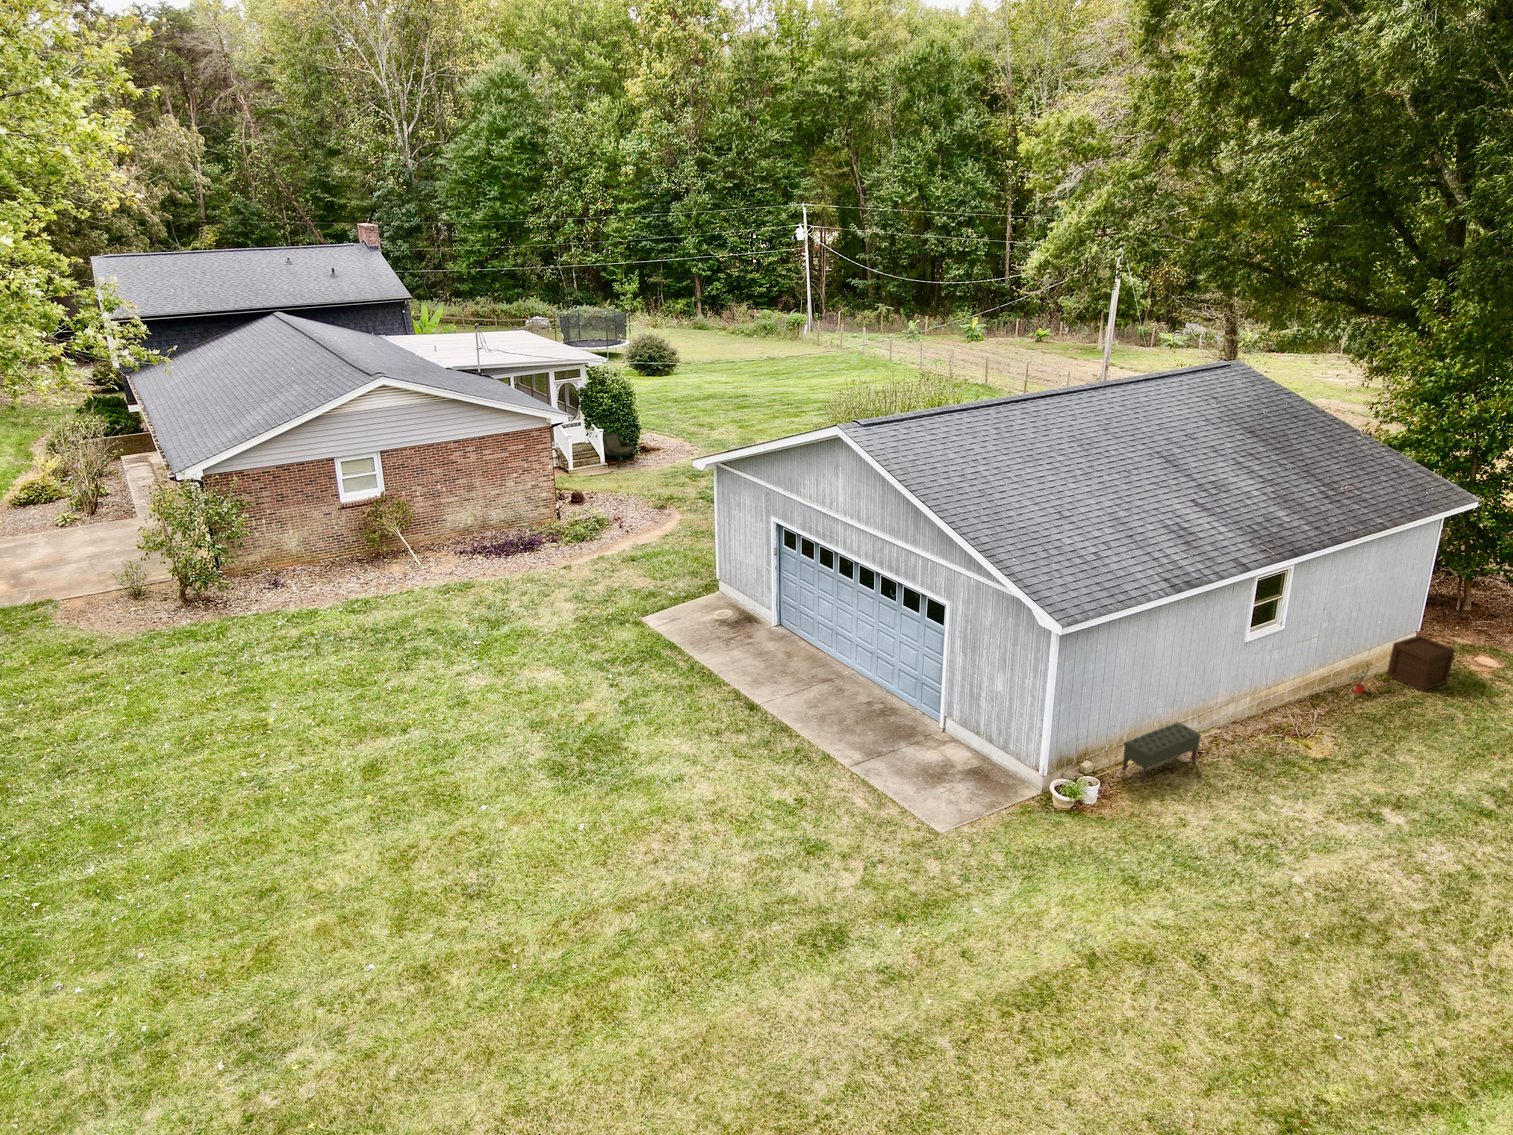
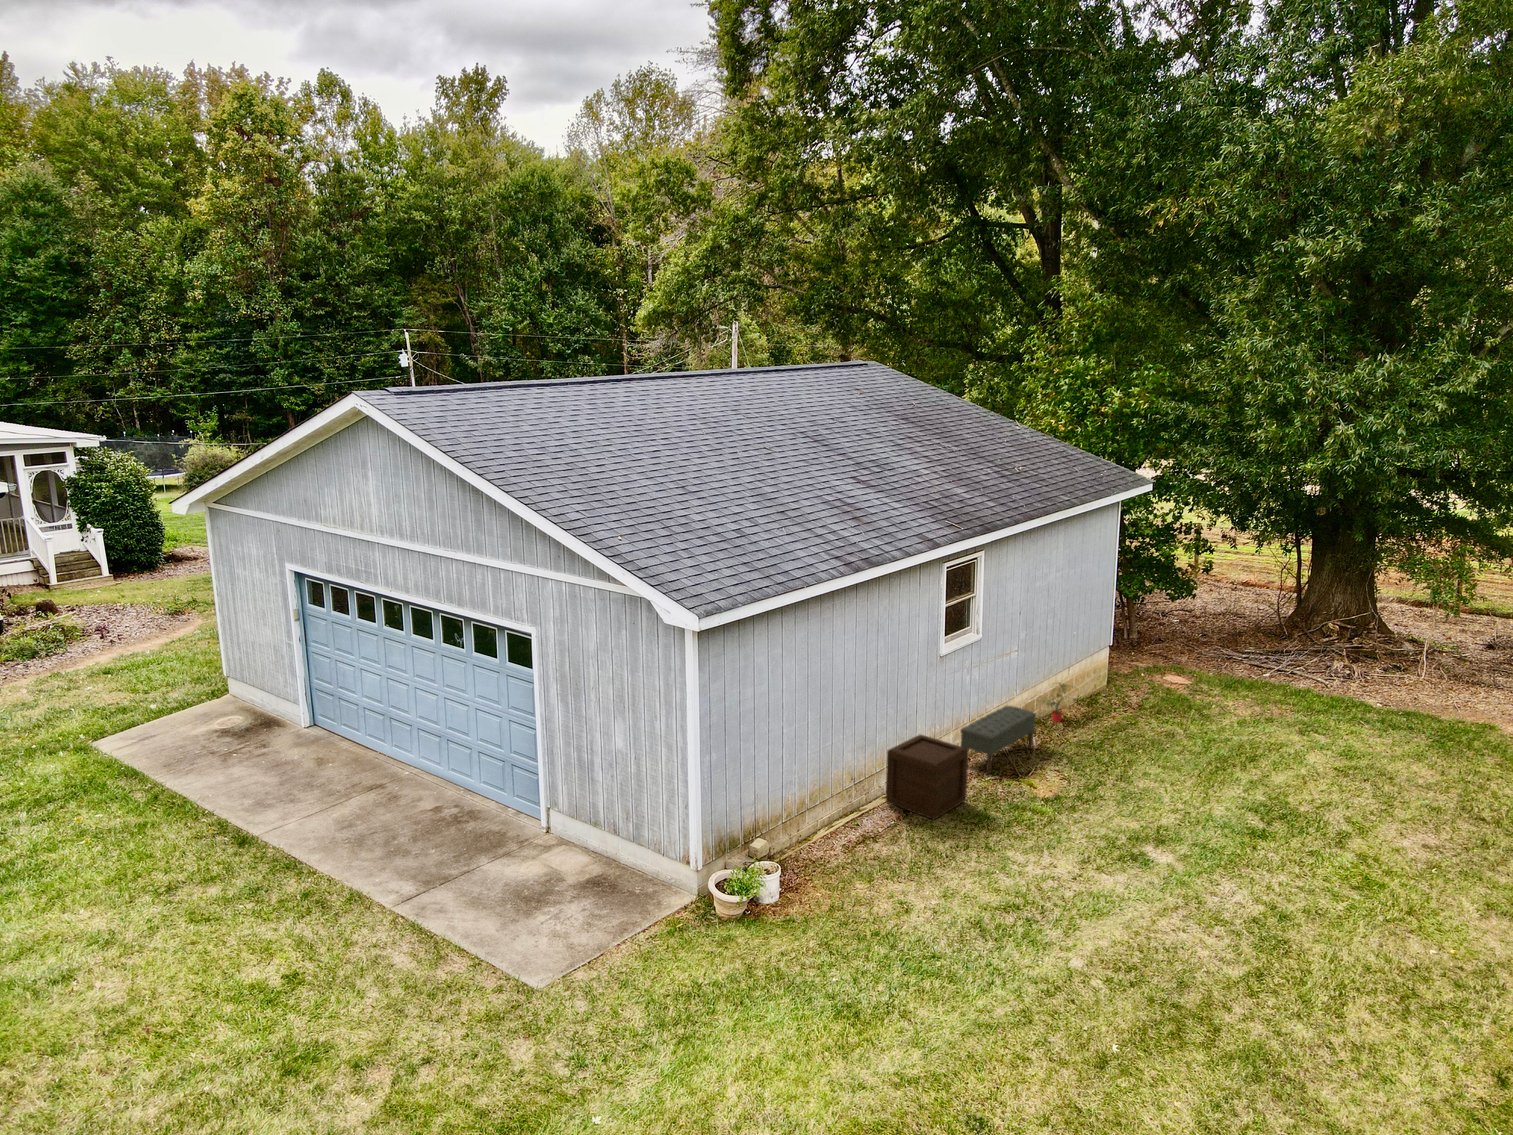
lounge chair: present [603,433,635,464] -> none [105,535,157,580]
wooden crate: present [1387,636,1455,691] -> present [886,734,968,820]
bench: present [1122,722,1201,783] -> present [961,706,1036,774]

